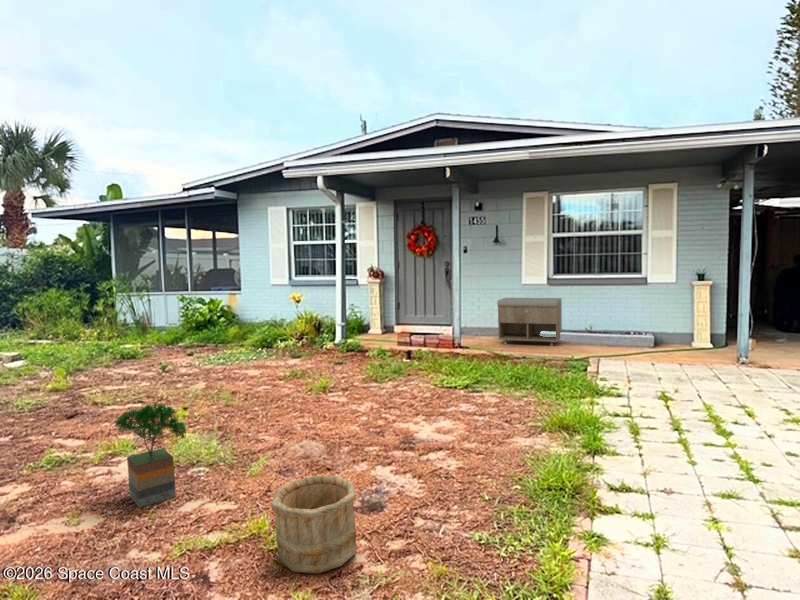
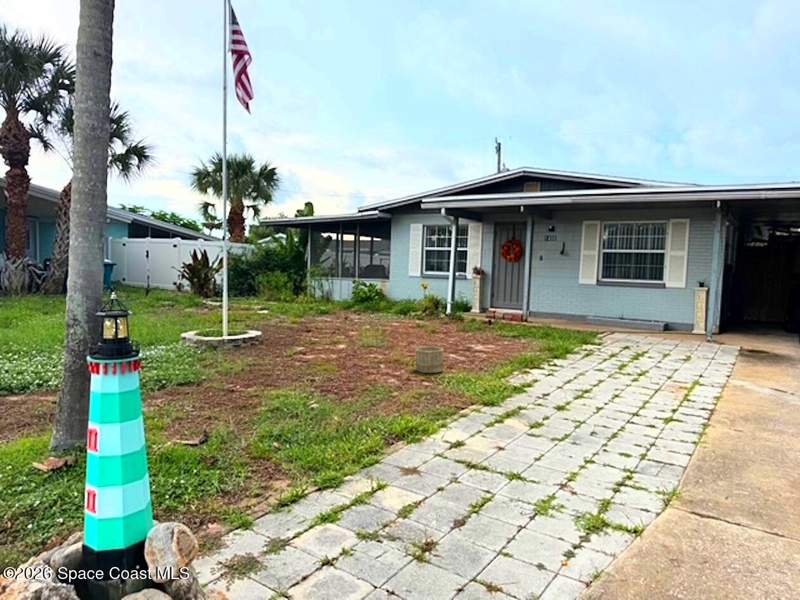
storage bench: present [497,298,562,346] -> none [557,293,605,327]
potted tree: present [114,404,187,508] -> none [355,320,382,359]

